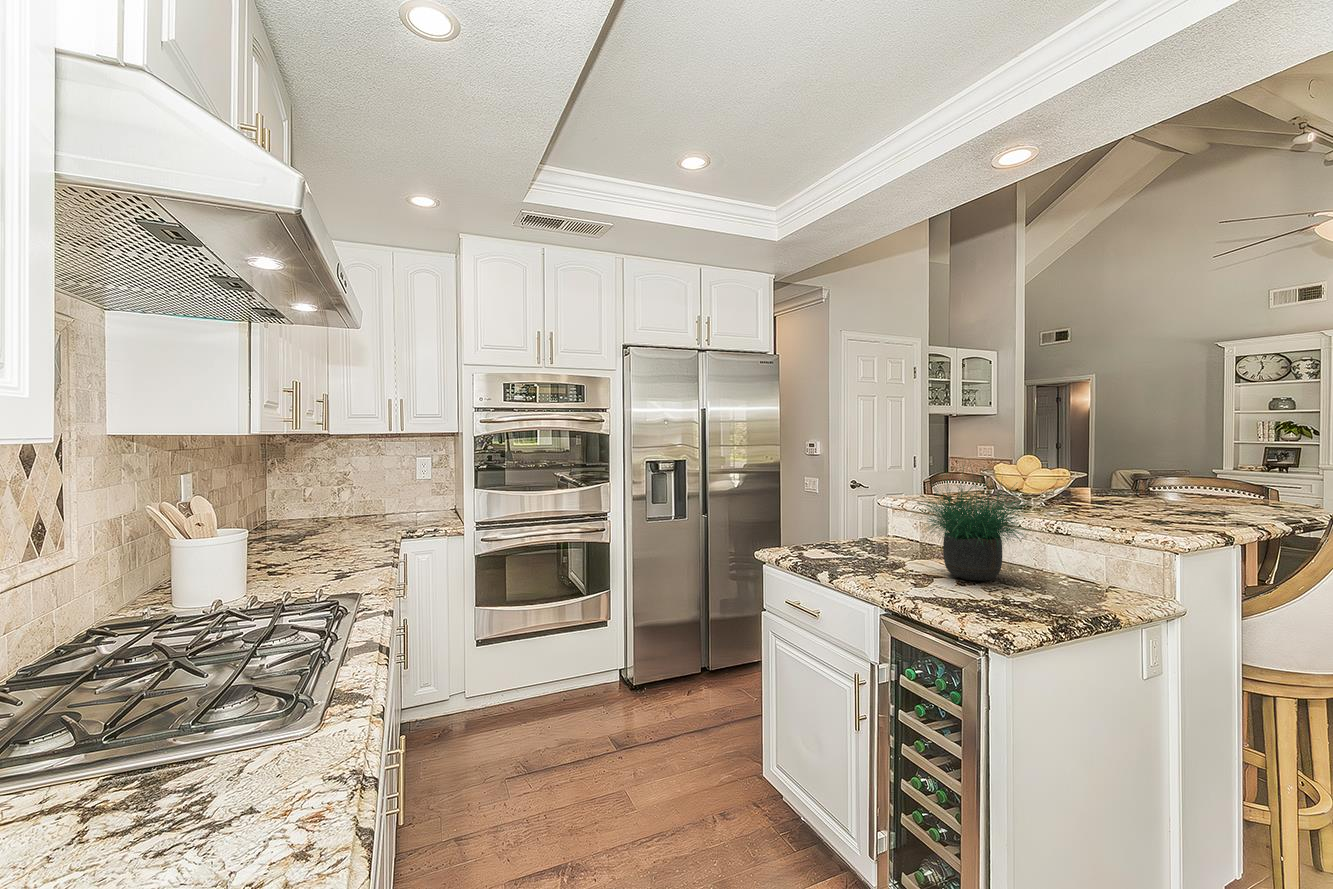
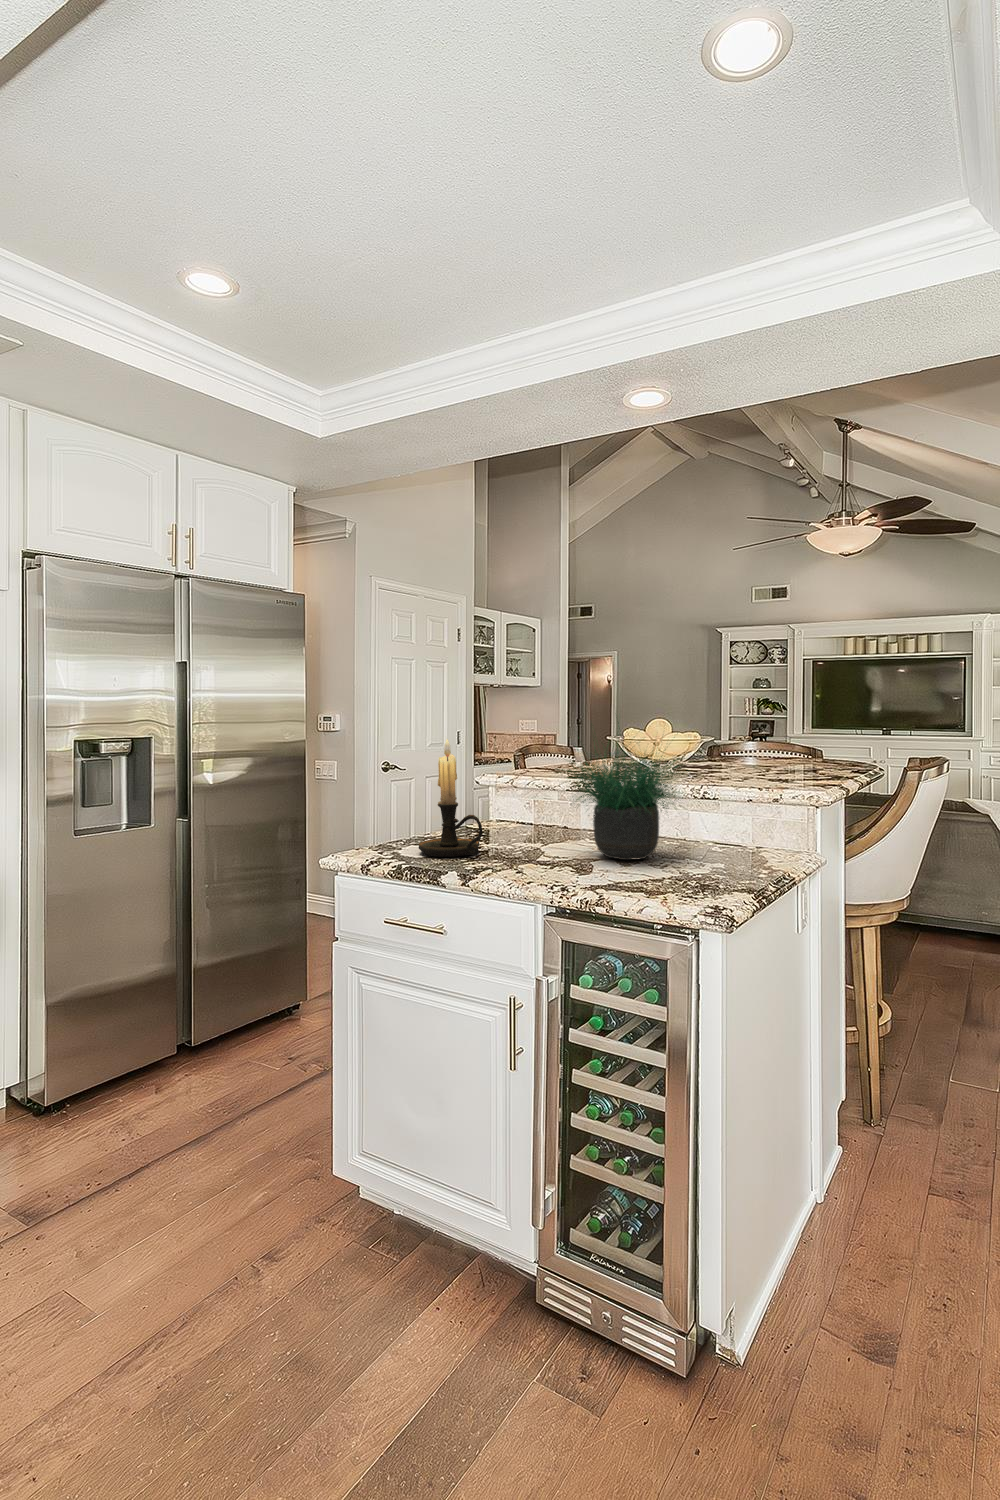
candle holder: none [808,474,855,562] -> present [419,739,483,857]

